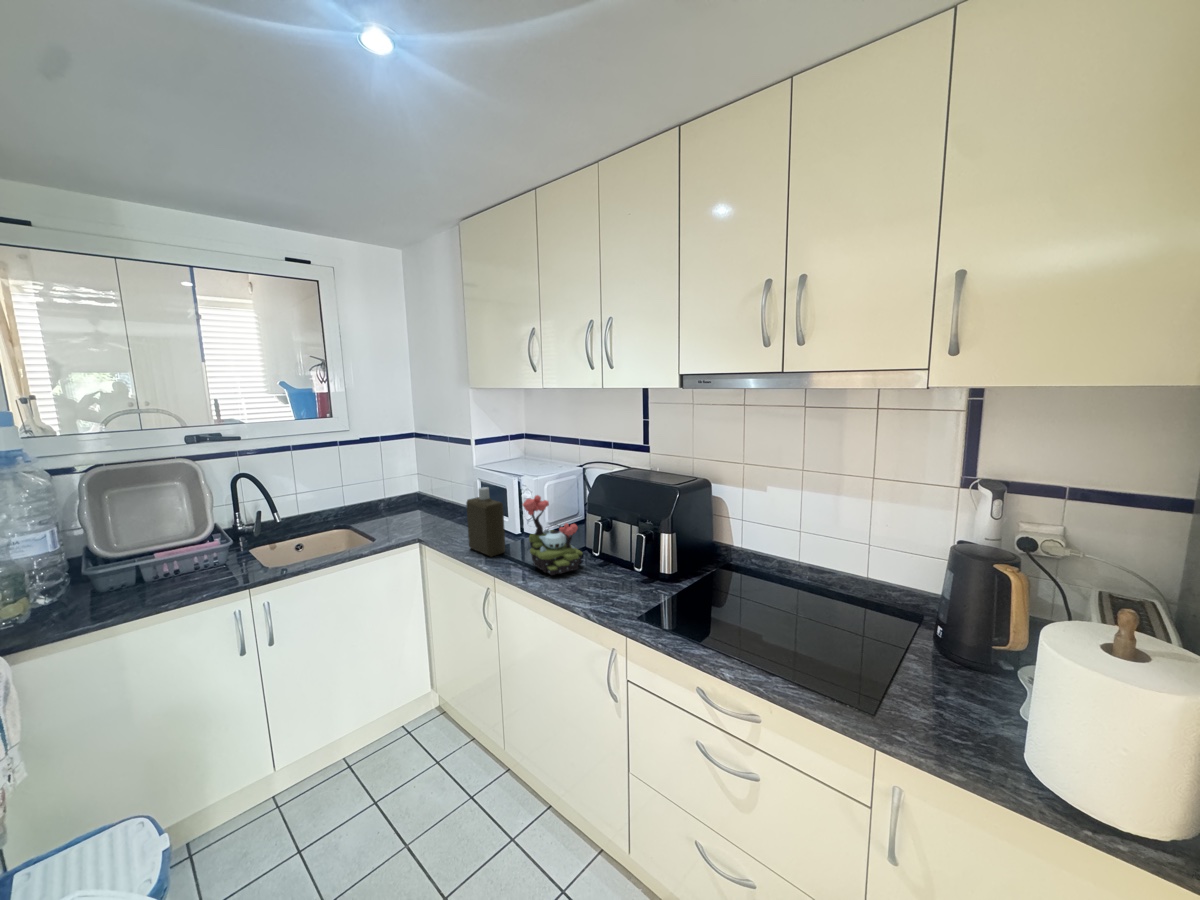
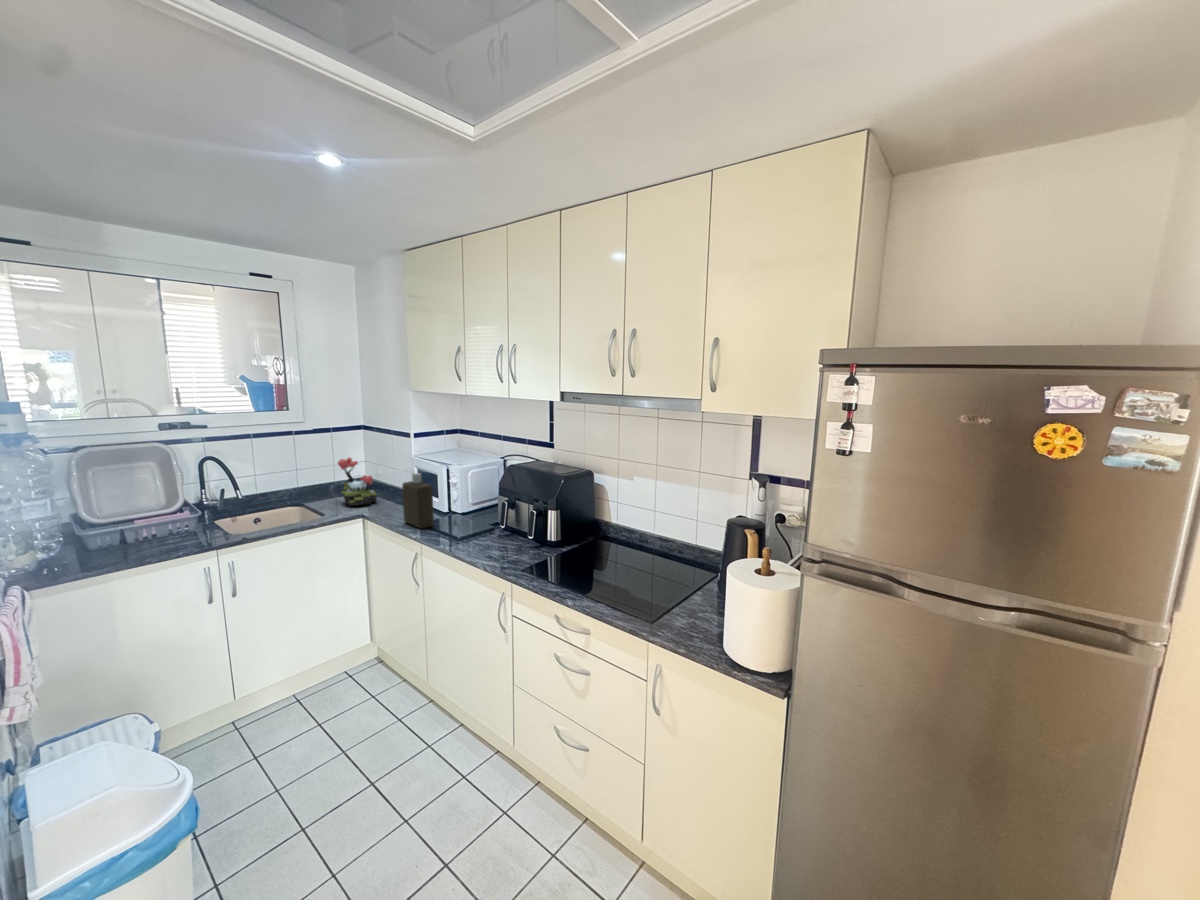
plant: present [523,495,583,575] -> present [338,457,377,506]

